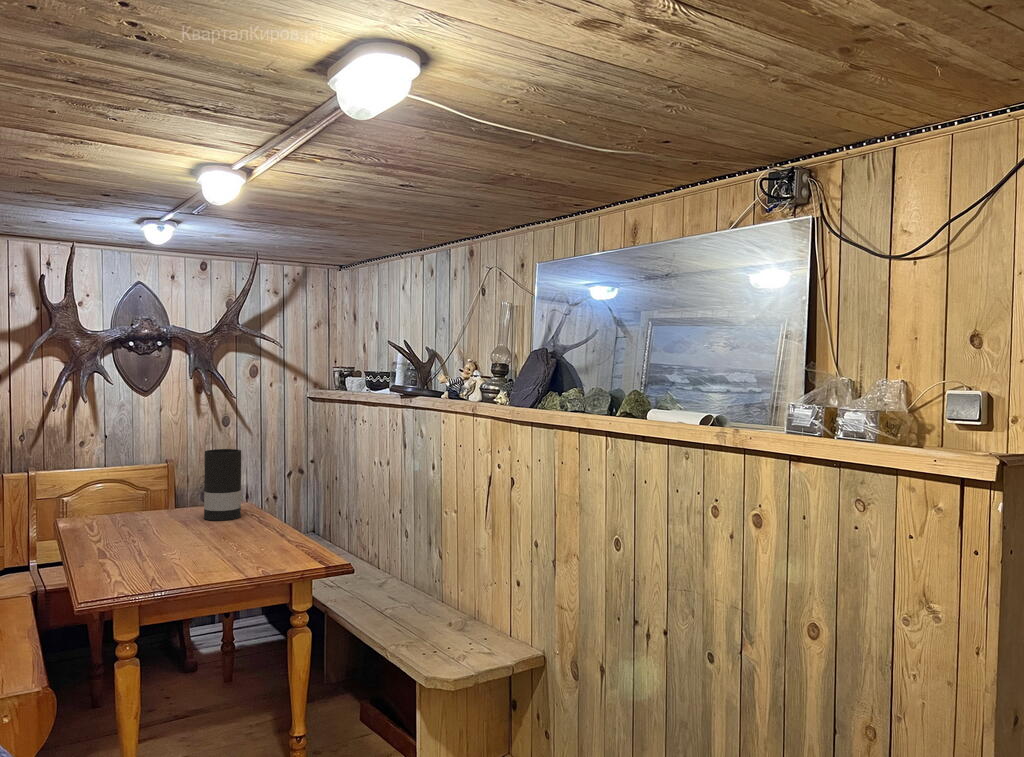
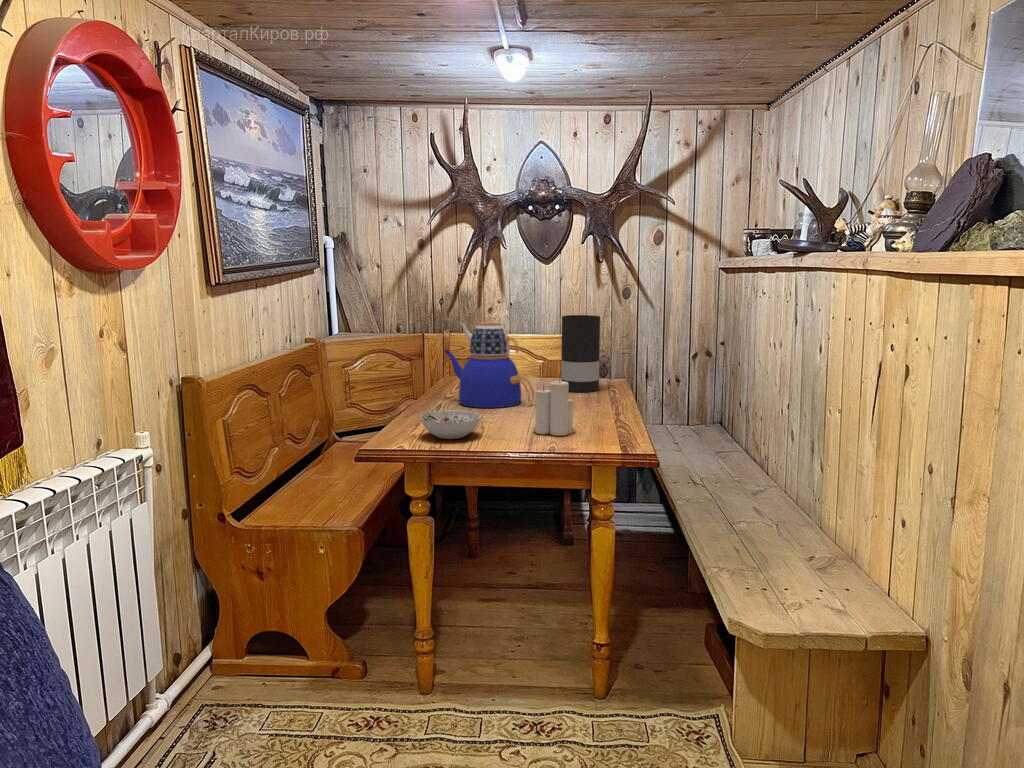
teapot: none [97,458,198,546] -> present [444,321,534,408]
candle: none [233,509,269,561] -> present [534,380,576,436]
bowl: none [128,549,191,578] -> present [420,408,481,439]

